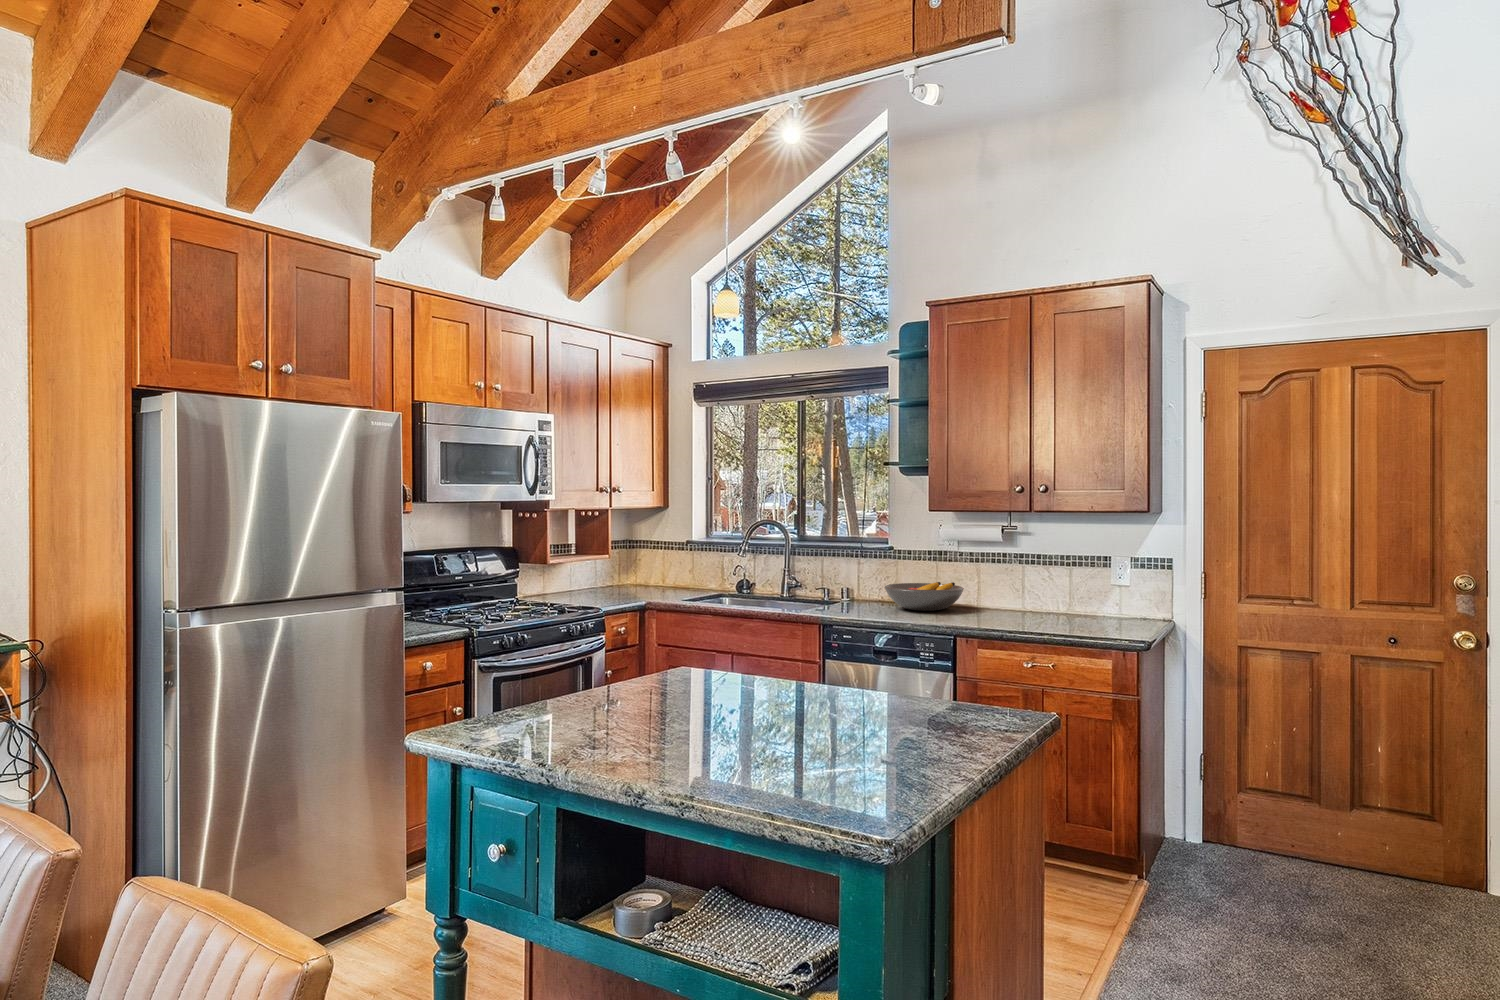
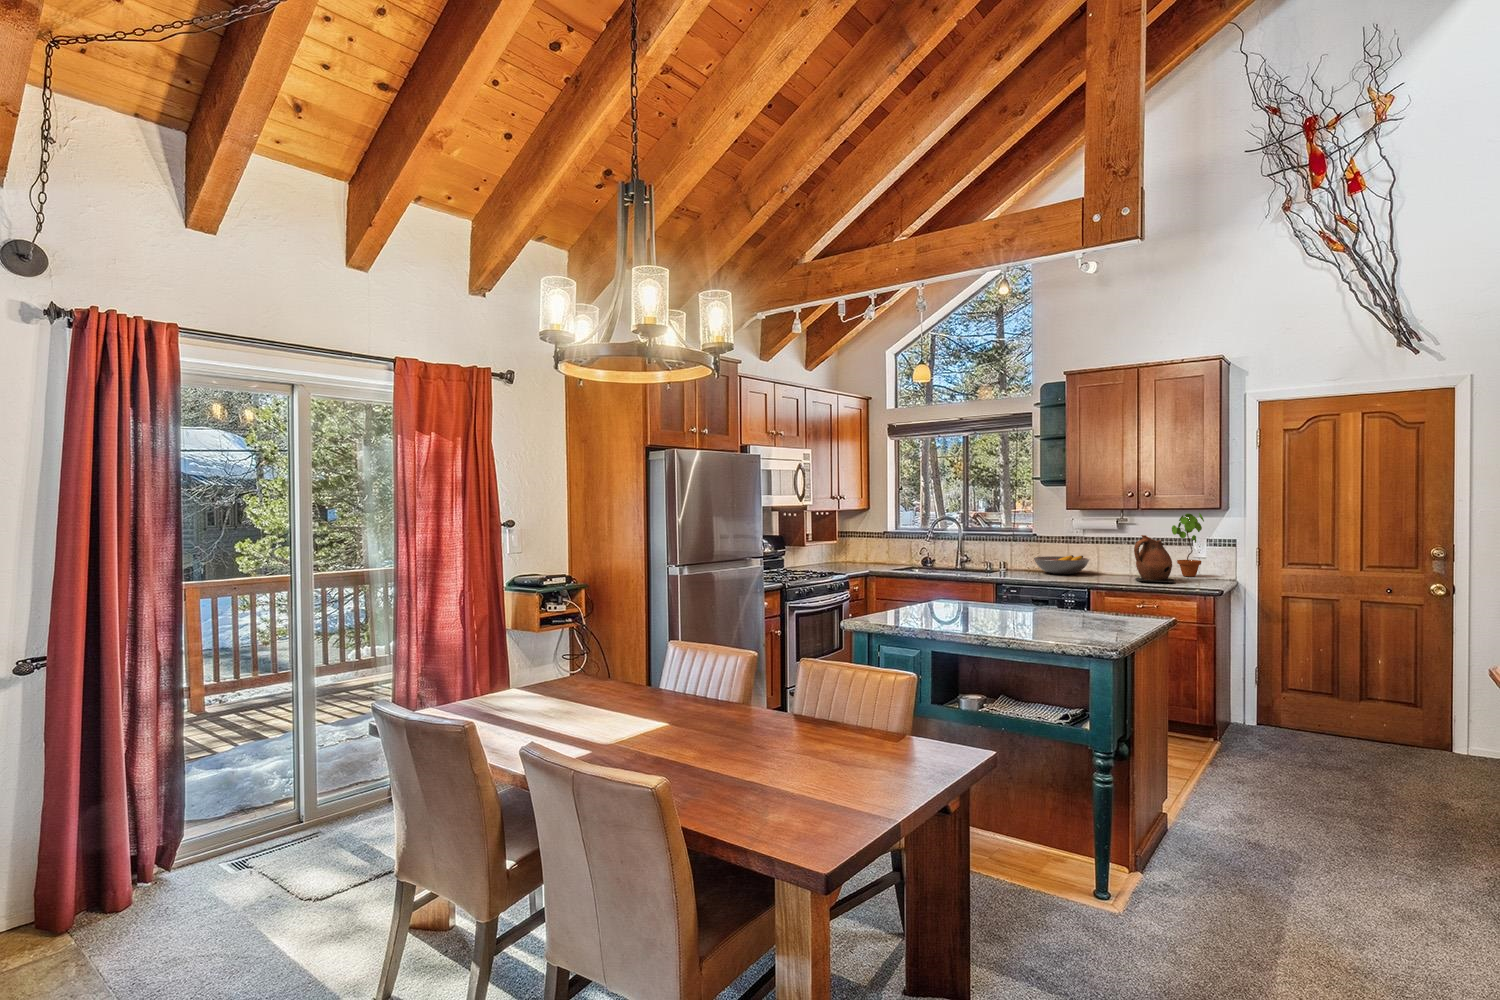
potted plant: none [1081,518,1127,615] -> present [1172,513,1204,577]
ceramic pitcher: none [1023,552,1082,626] -> present [1134,535,1175,583]

